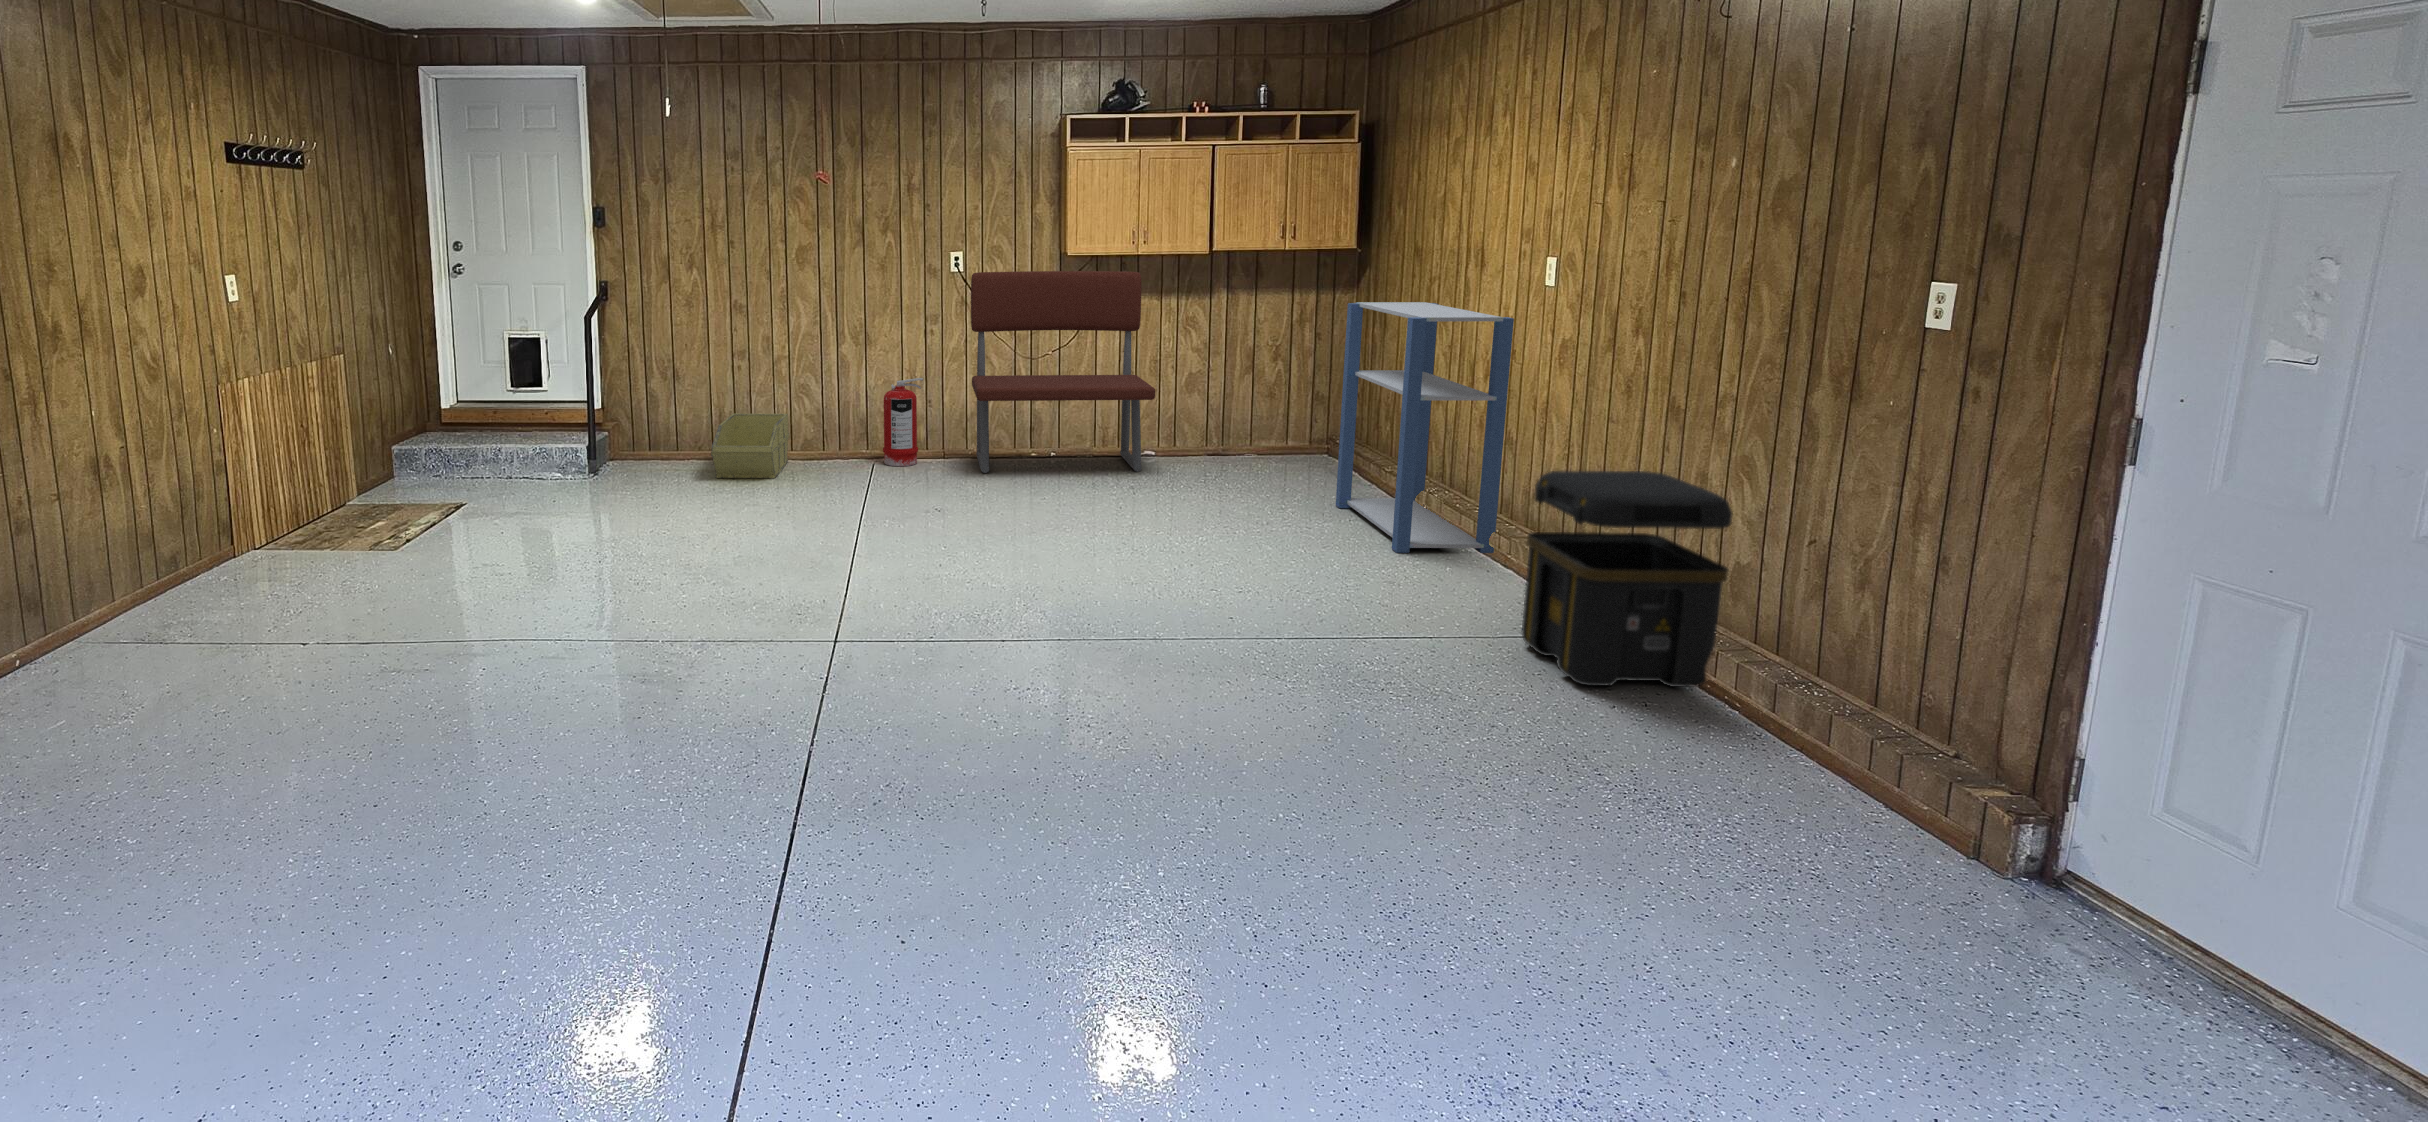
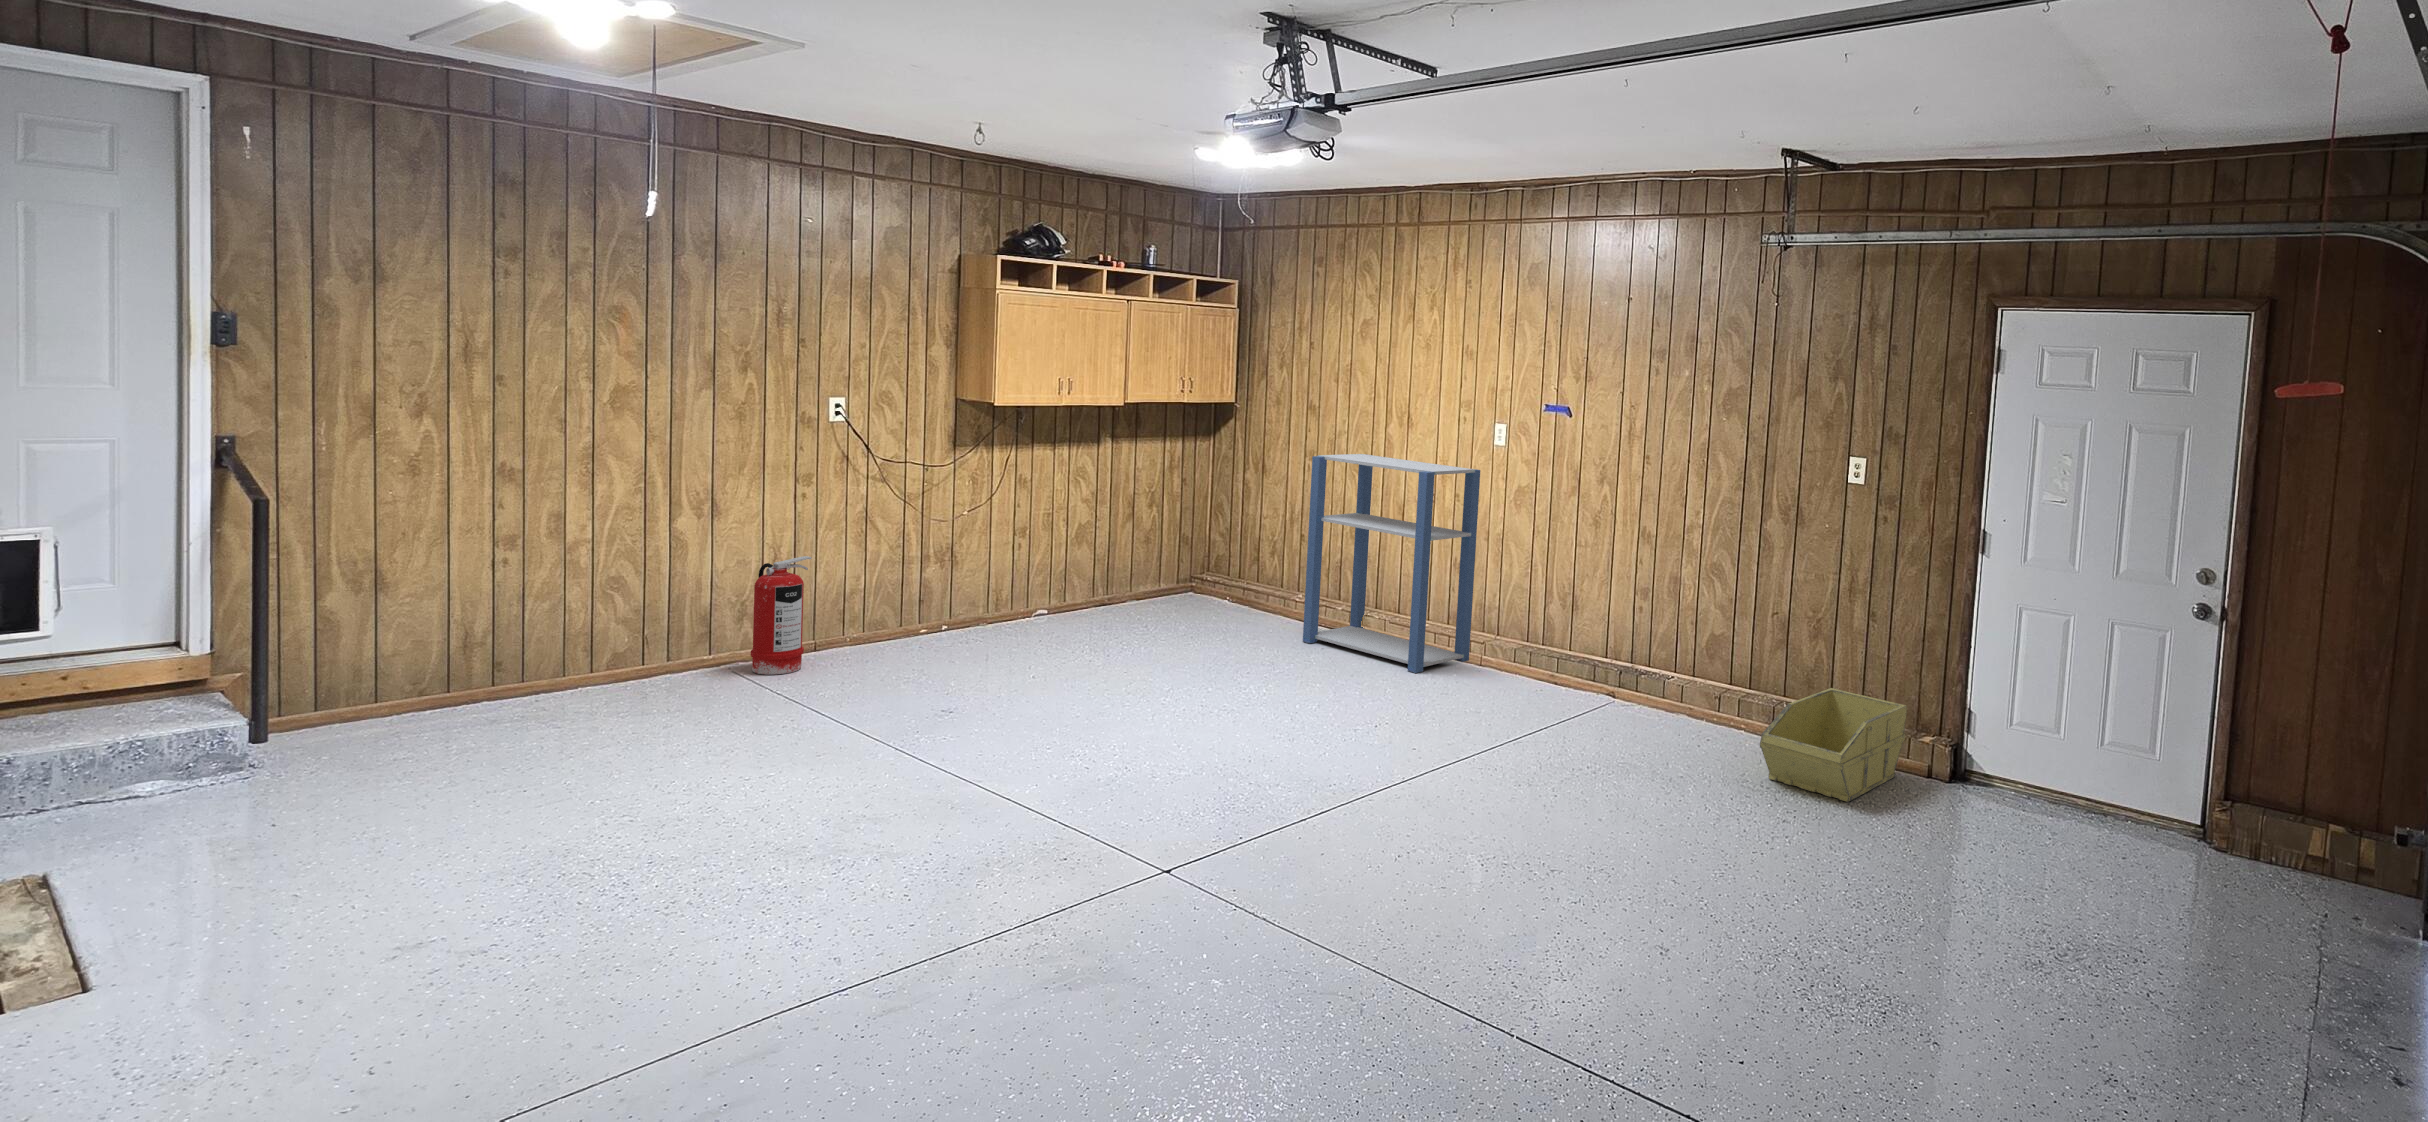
bench: present [971,271,1155,473] -> none [865,421,1105,664]
storage bin: present [711,414,789,478] -> present [1760,688,1907,802]
toolbox: present [1522,471,1733,687] -> none [1600,581,1730,739]

